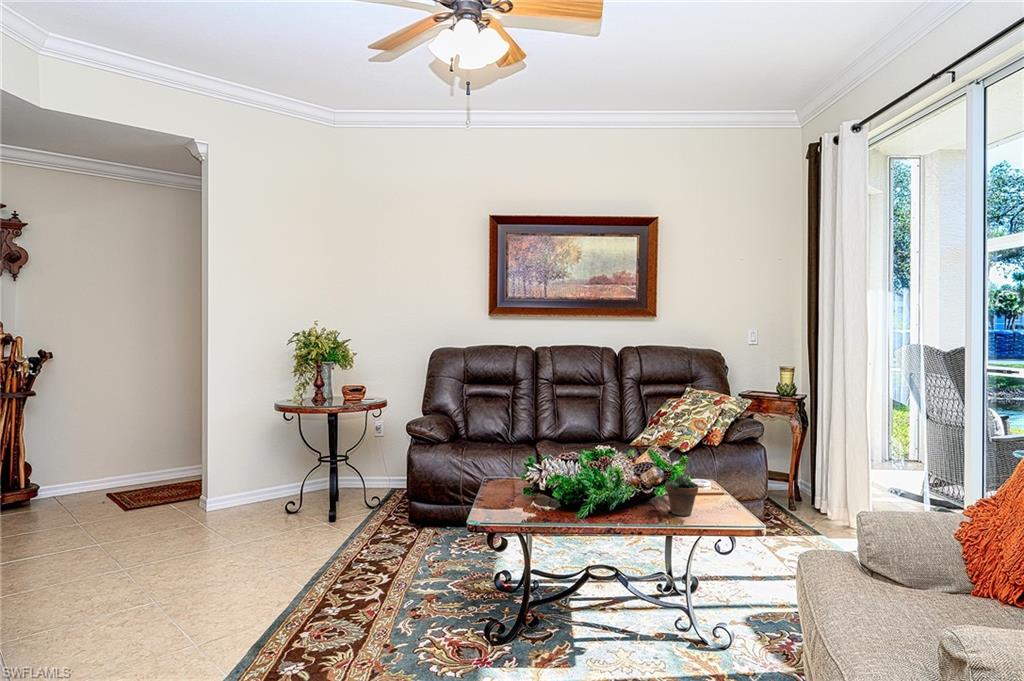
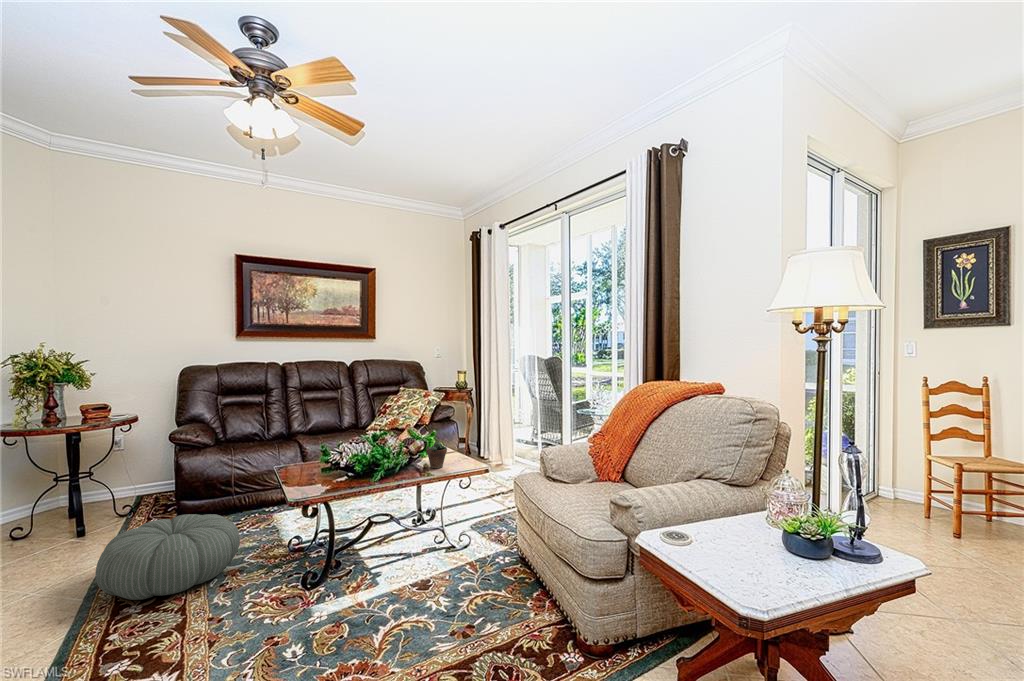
pouf: none [313,516,445,603] -> present [95,514,240,600]

